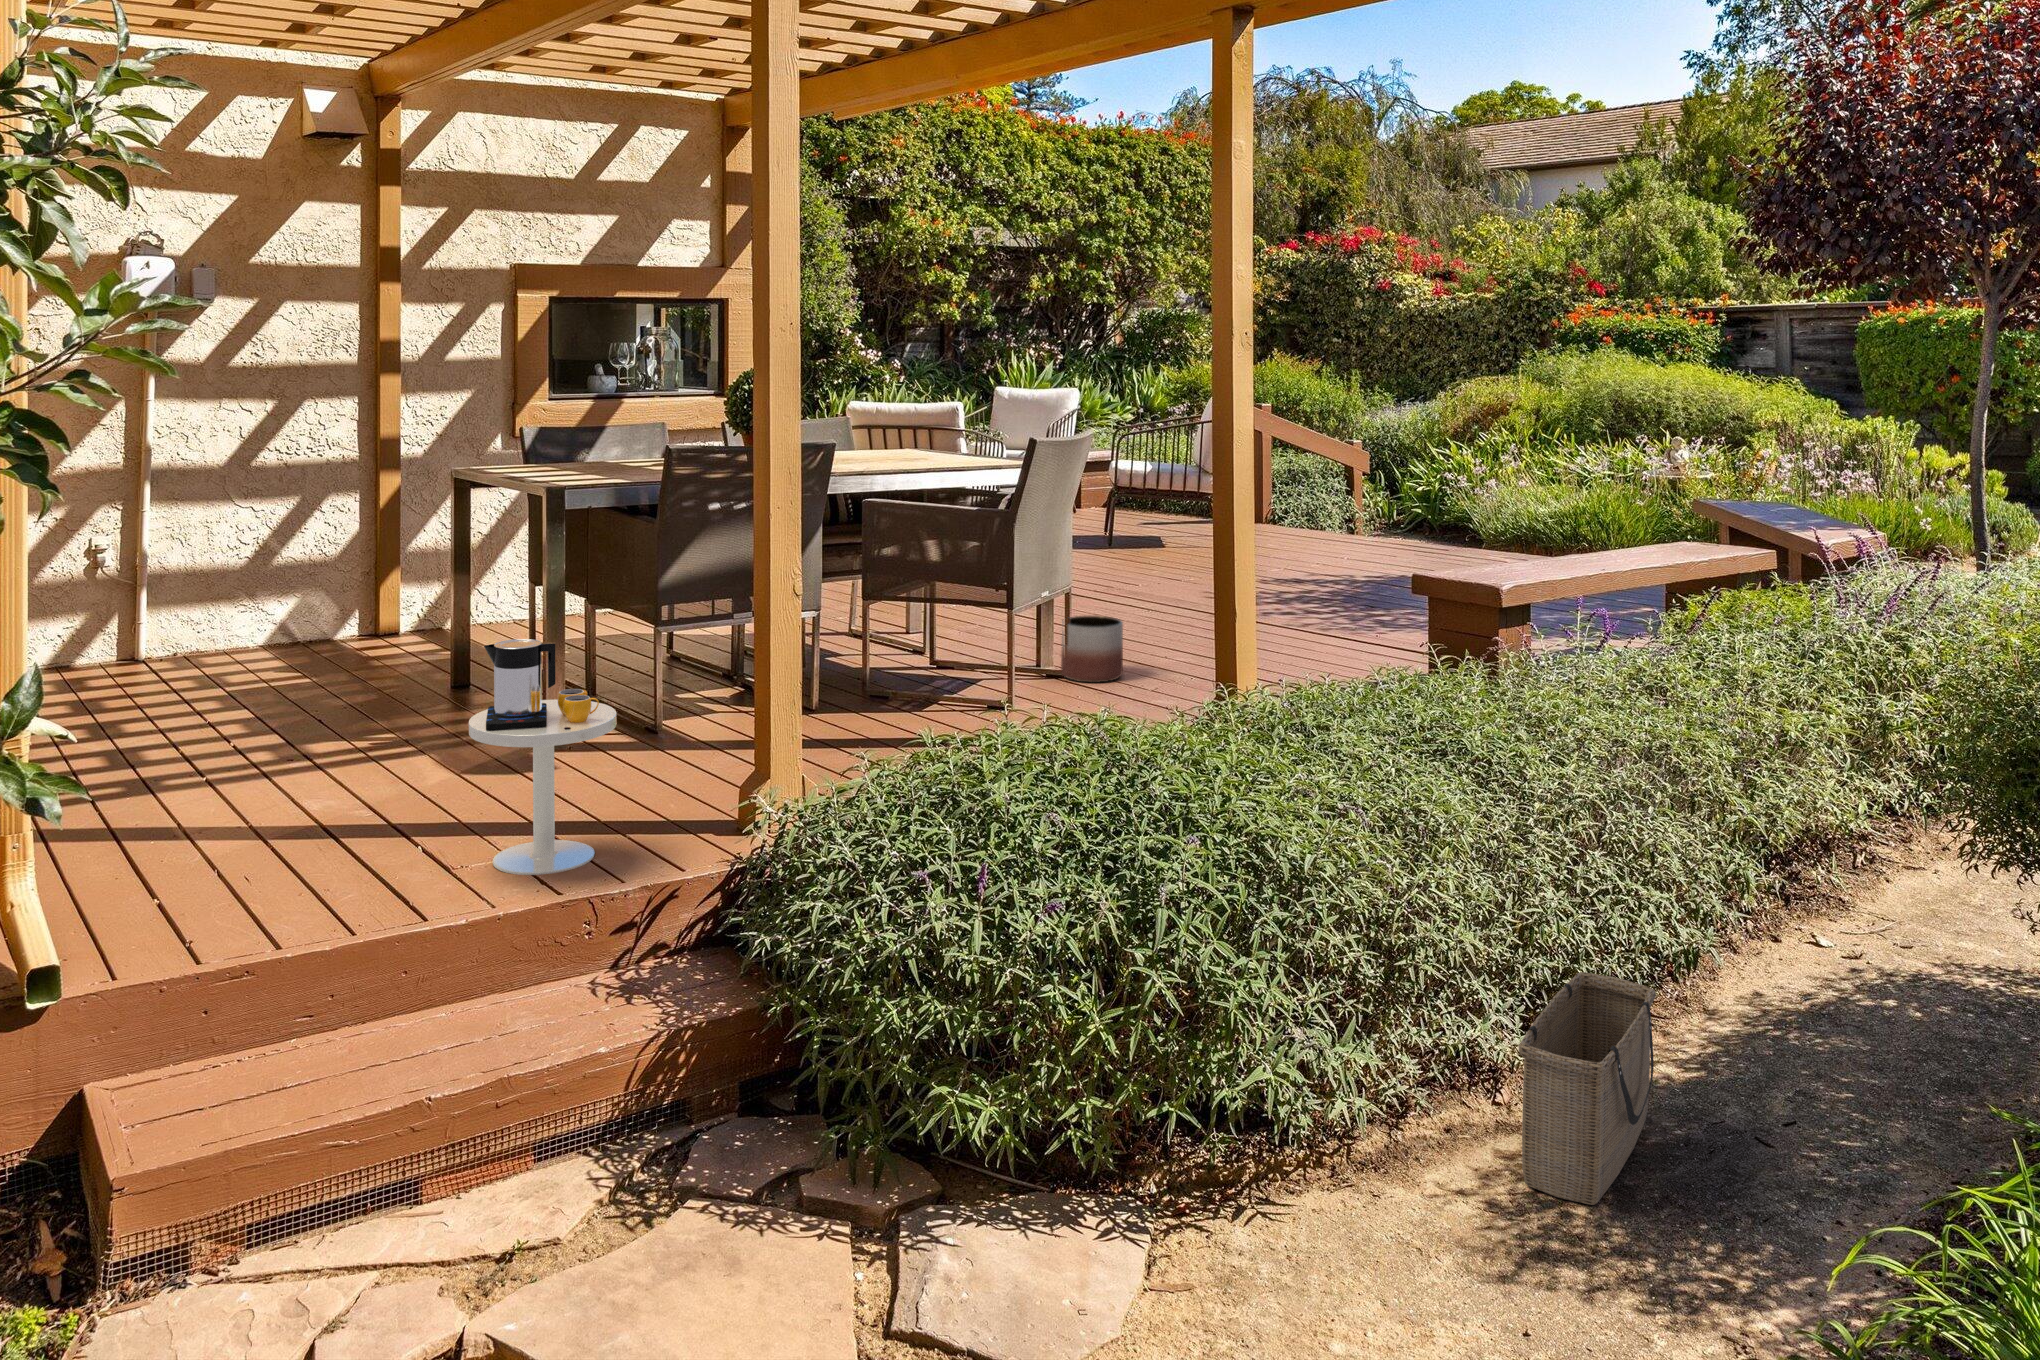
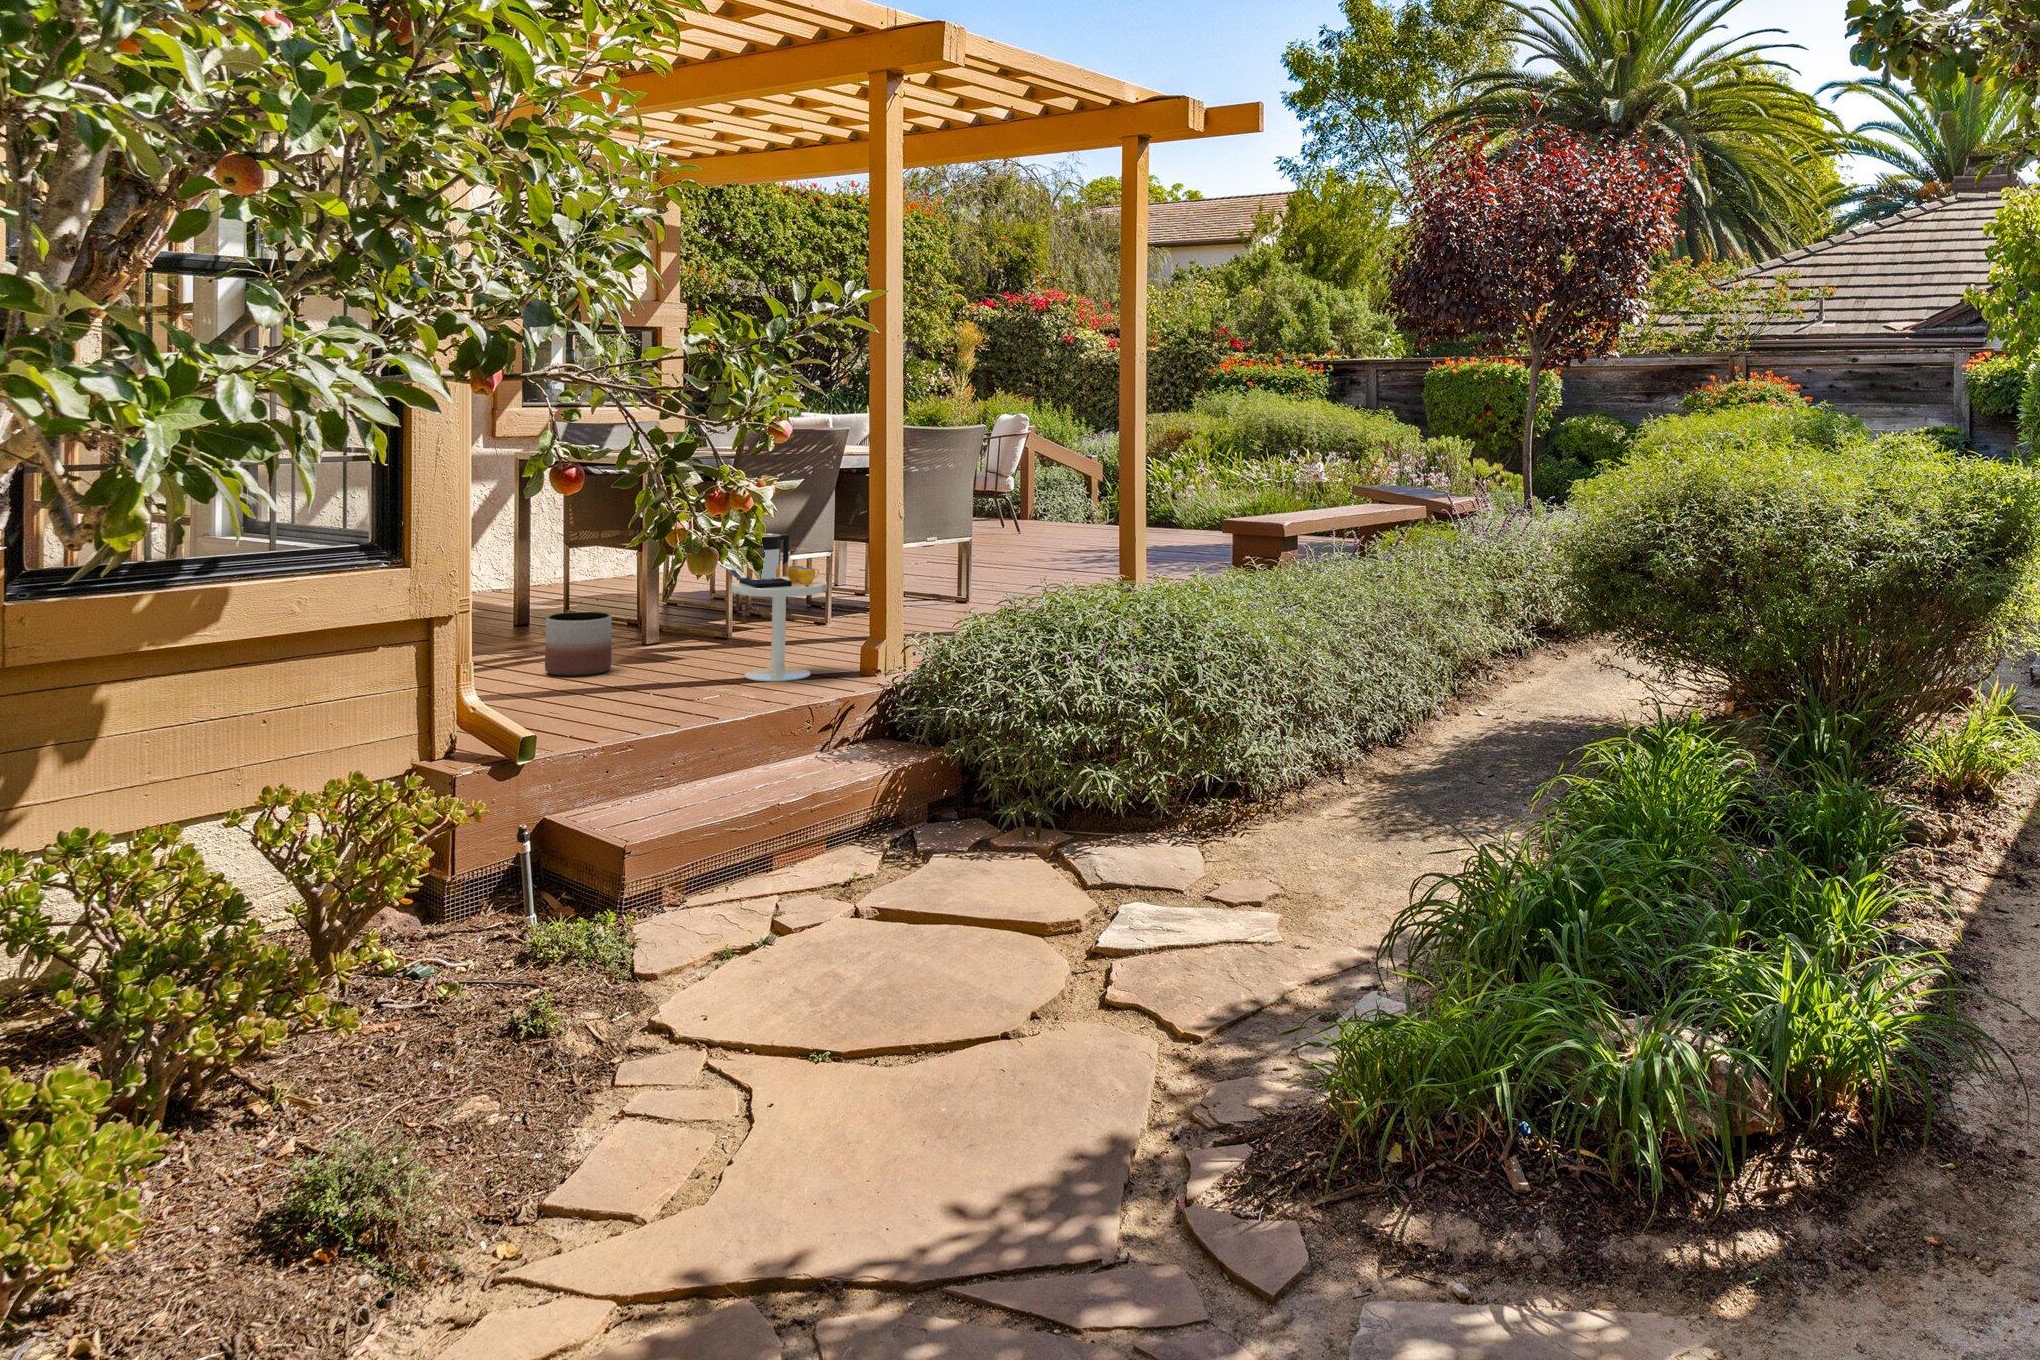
planter: present [1061,616,1123,683] -> present [545,611,612,676]
basket: present [1519,972,1656,1205] -> none [1373,696,1432,797]

